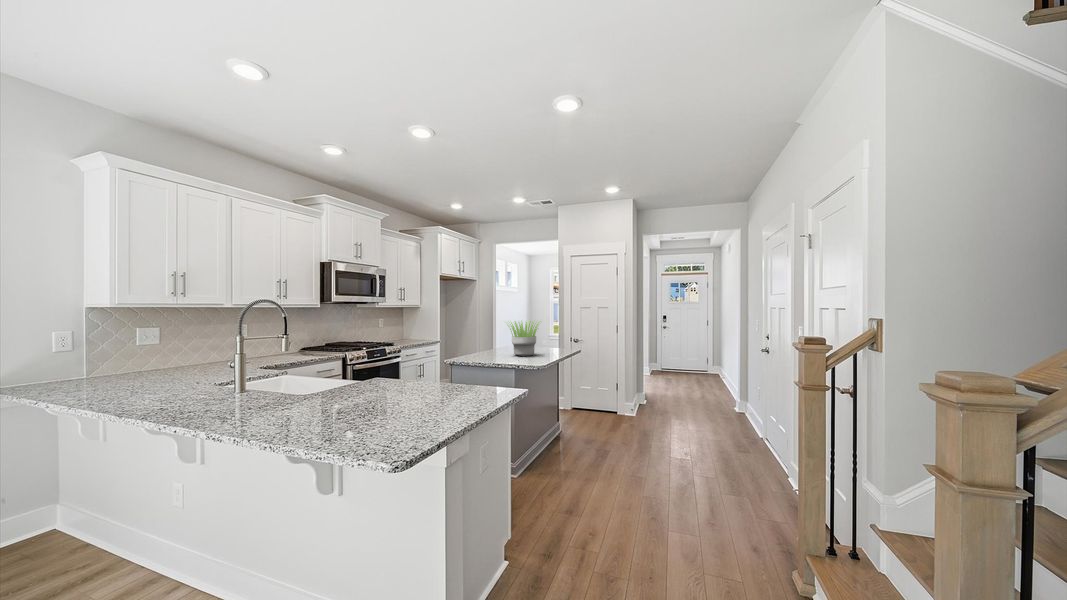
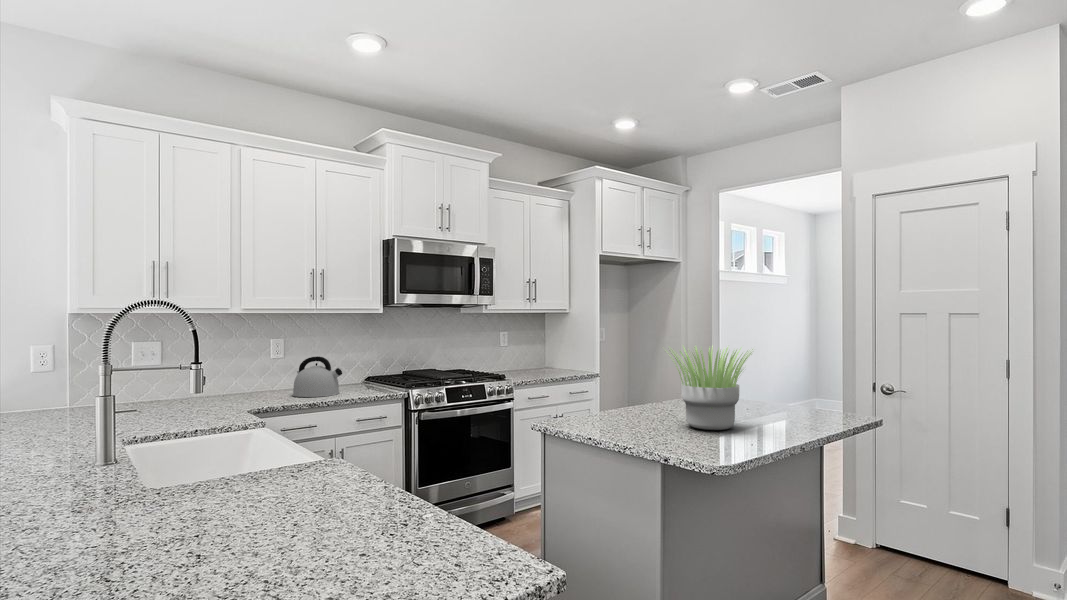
kettle: none [267,335,303,360] -> present [293,356,342,397]

